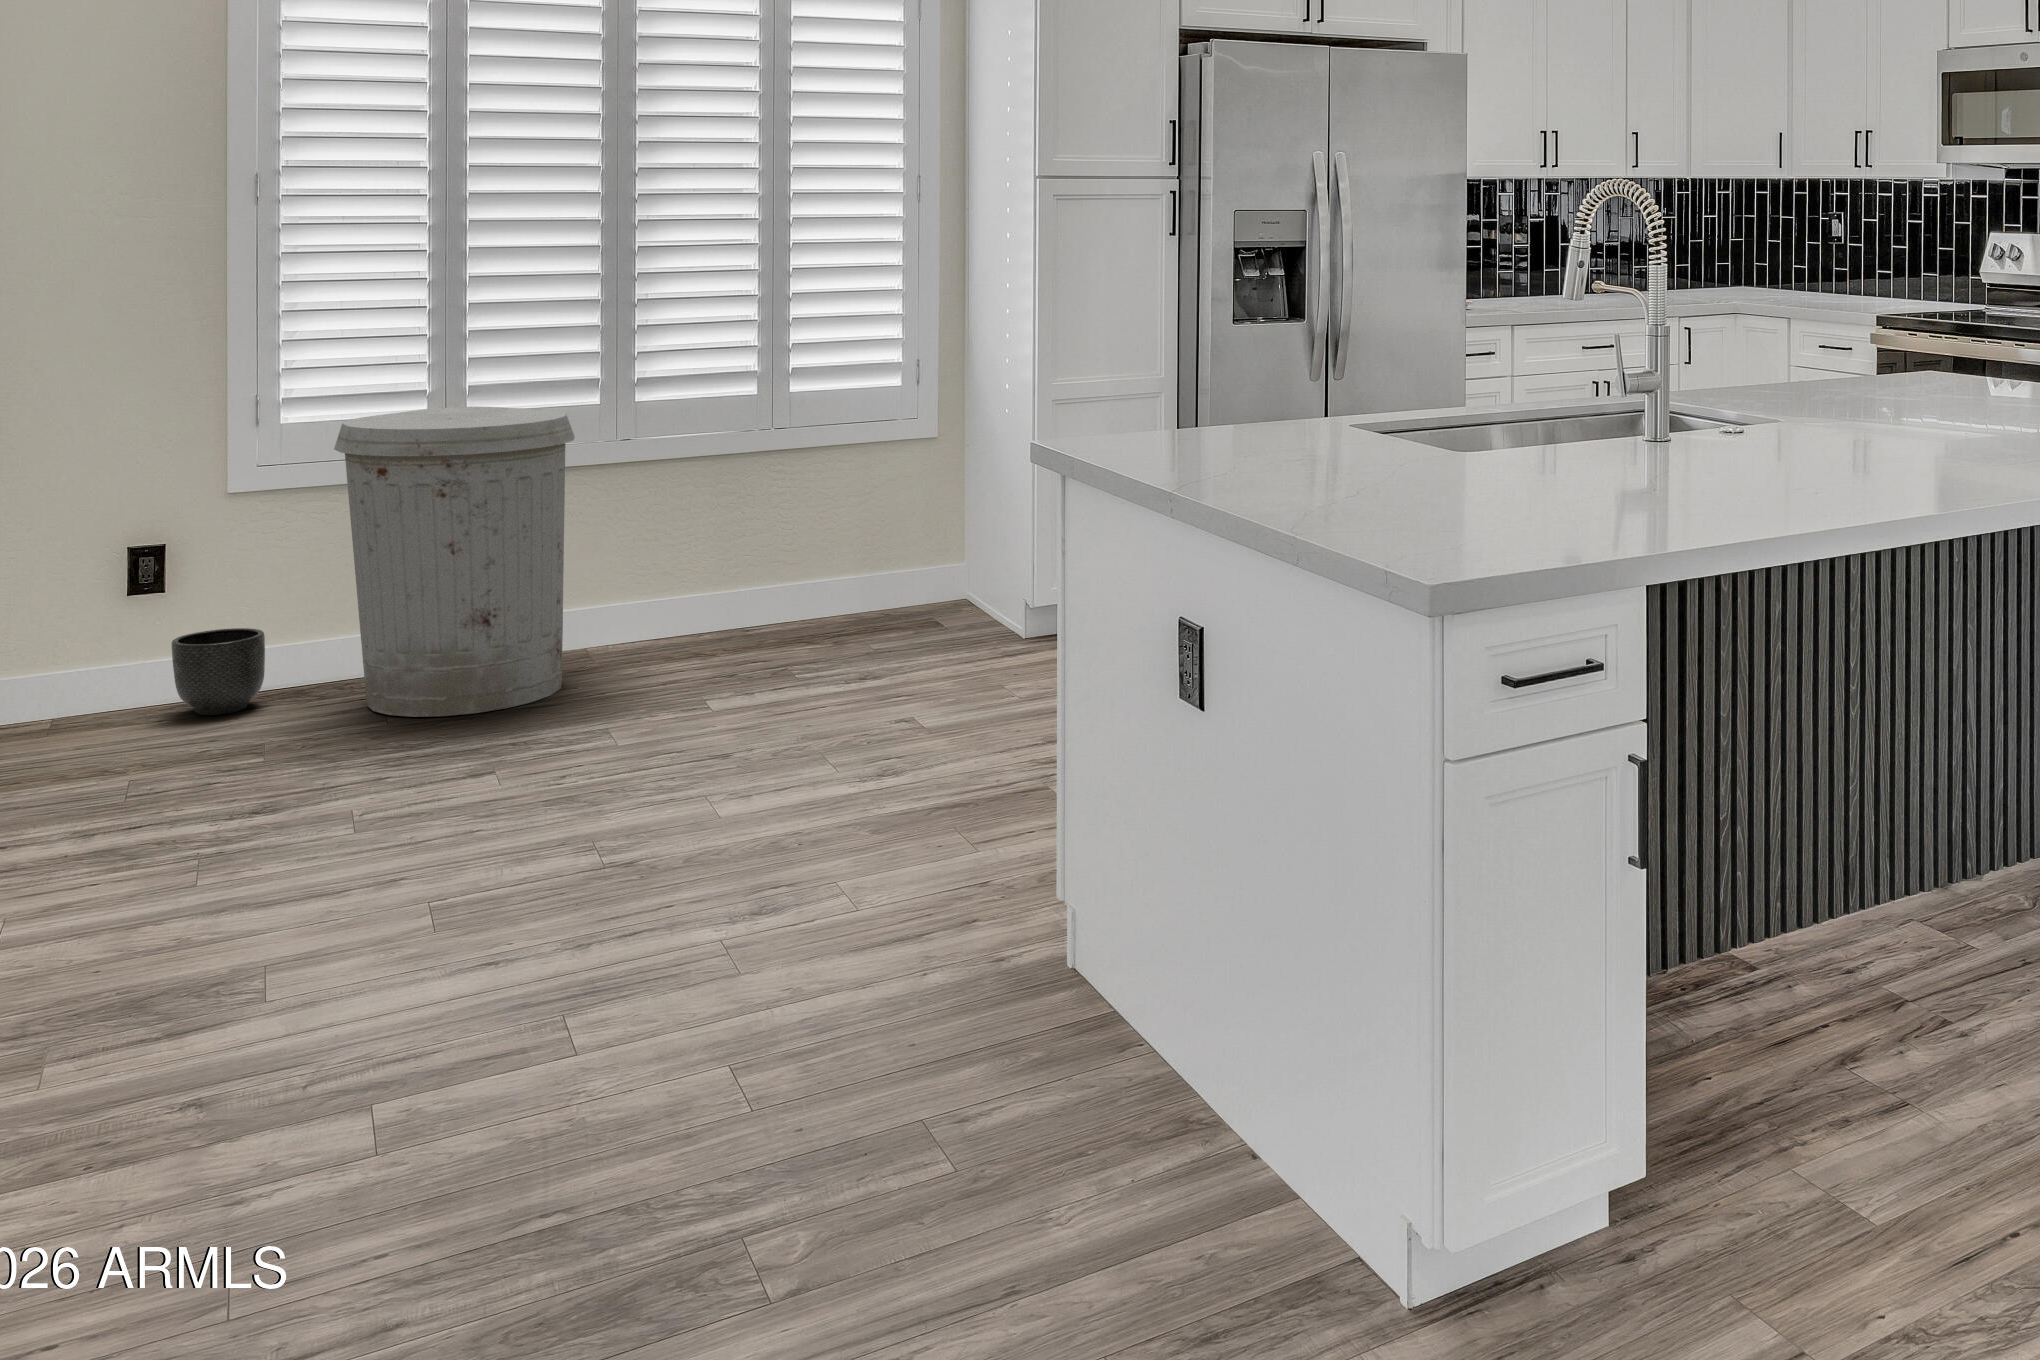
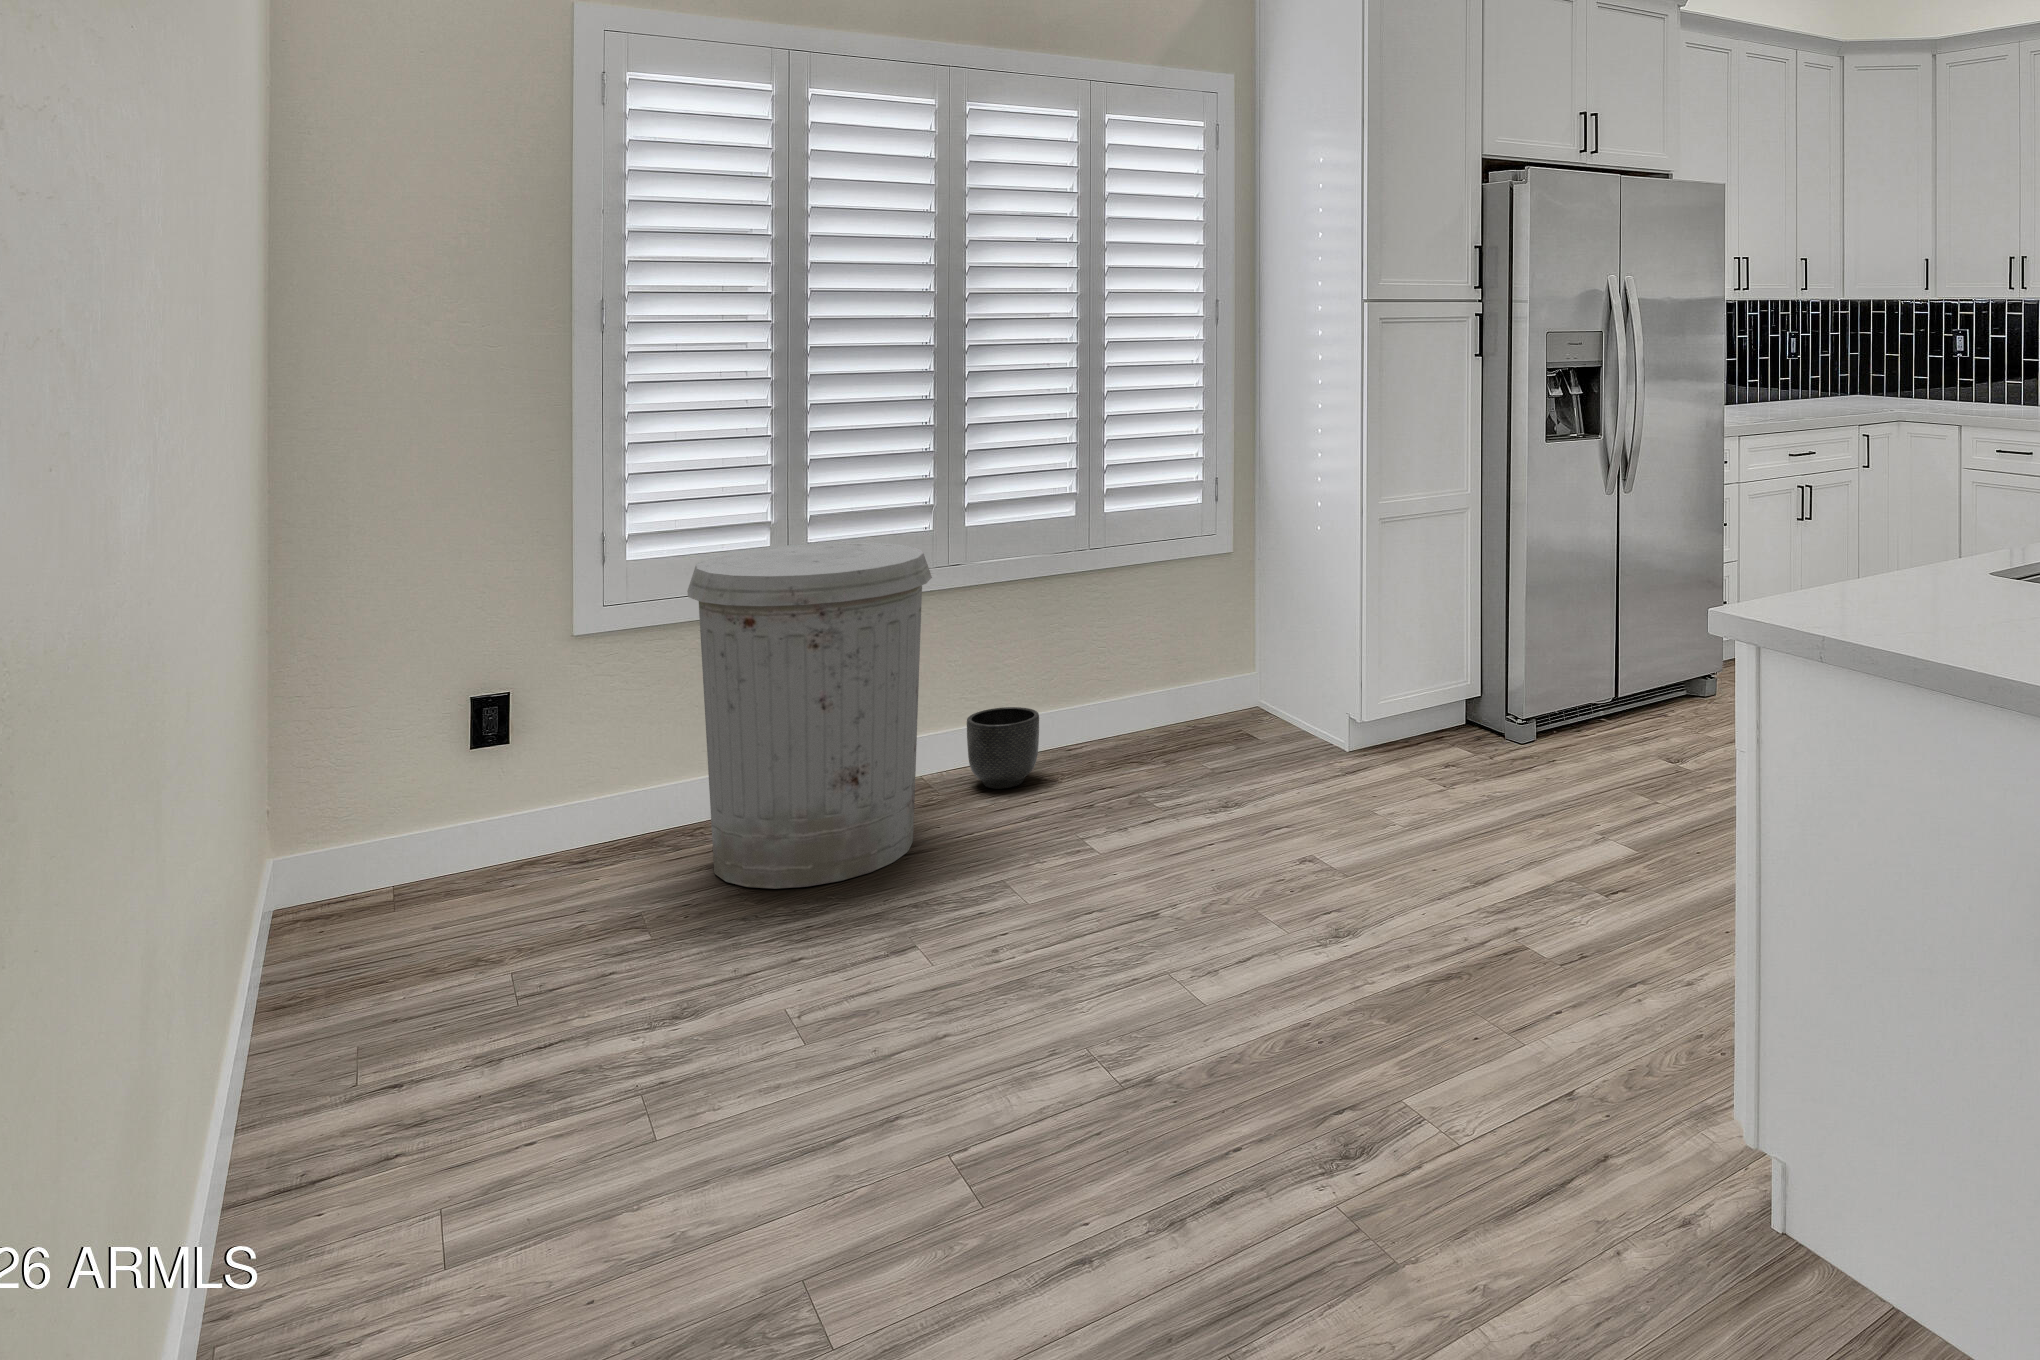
planter: present [172,628,265,715] -> present [967,707,1039,789]

